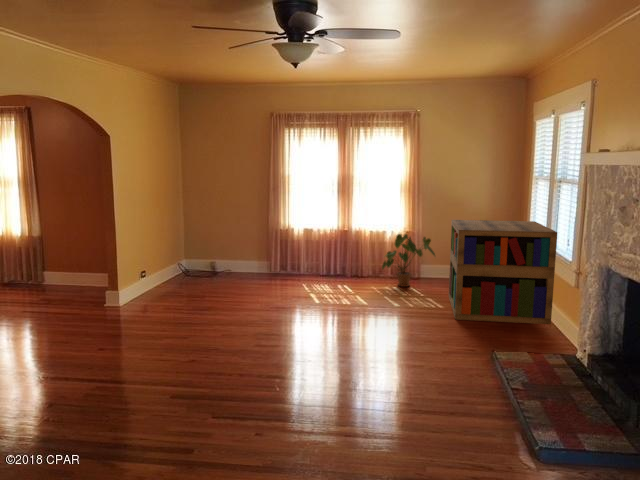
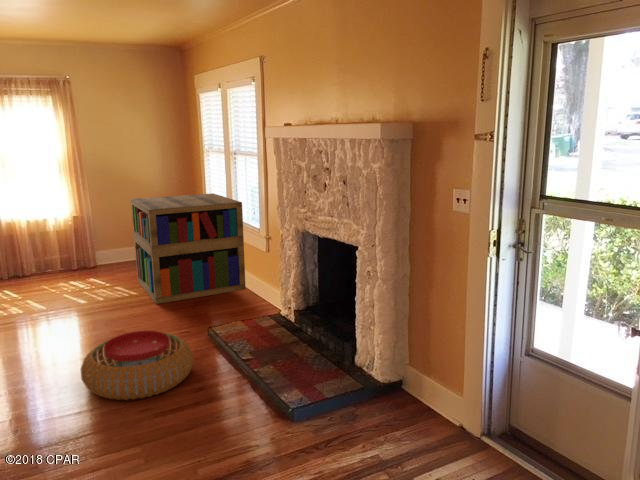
house plant: present [382,234,435,287] -> none [48,219,115,280]
pouf: none [364,335,462,395] -> present [81,331,194,400]

